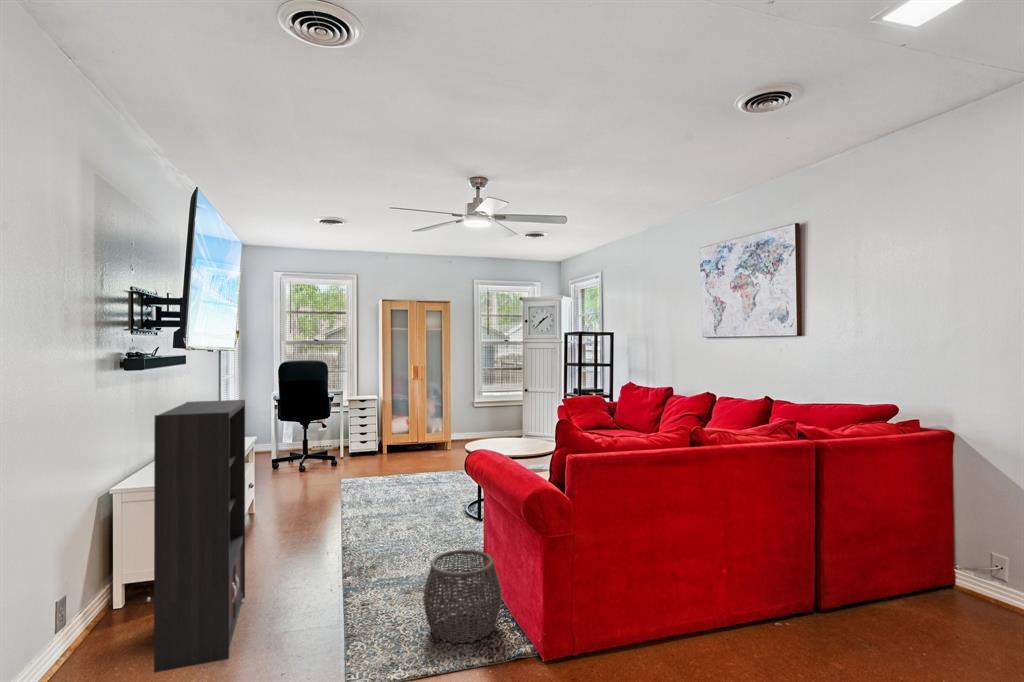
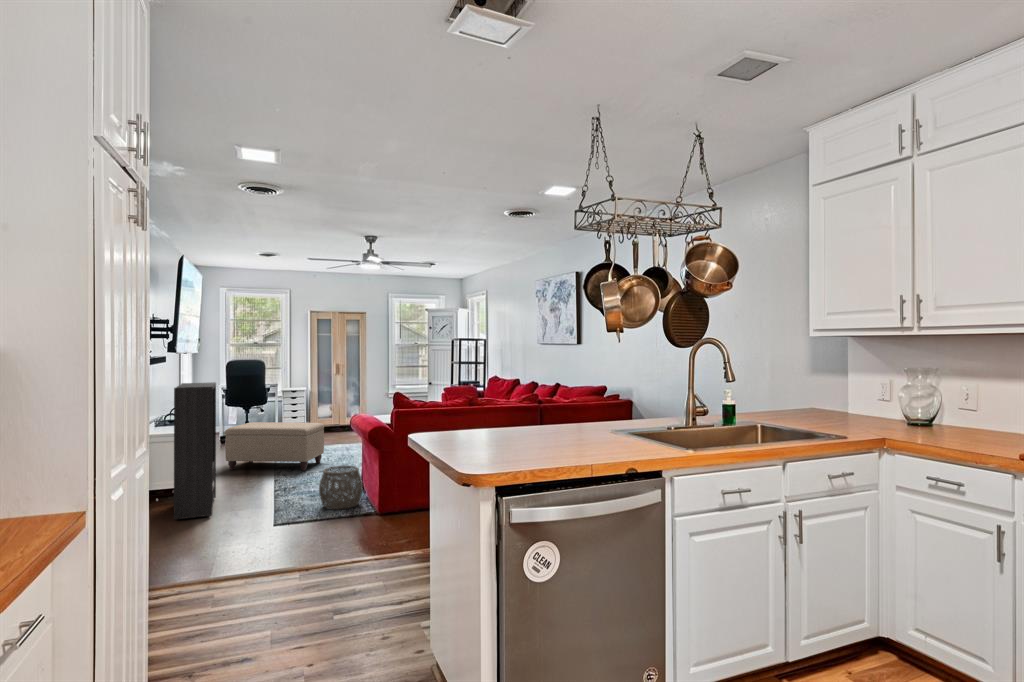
ottoman: none [270,450,410,526] -> present [225,422,324,471]

